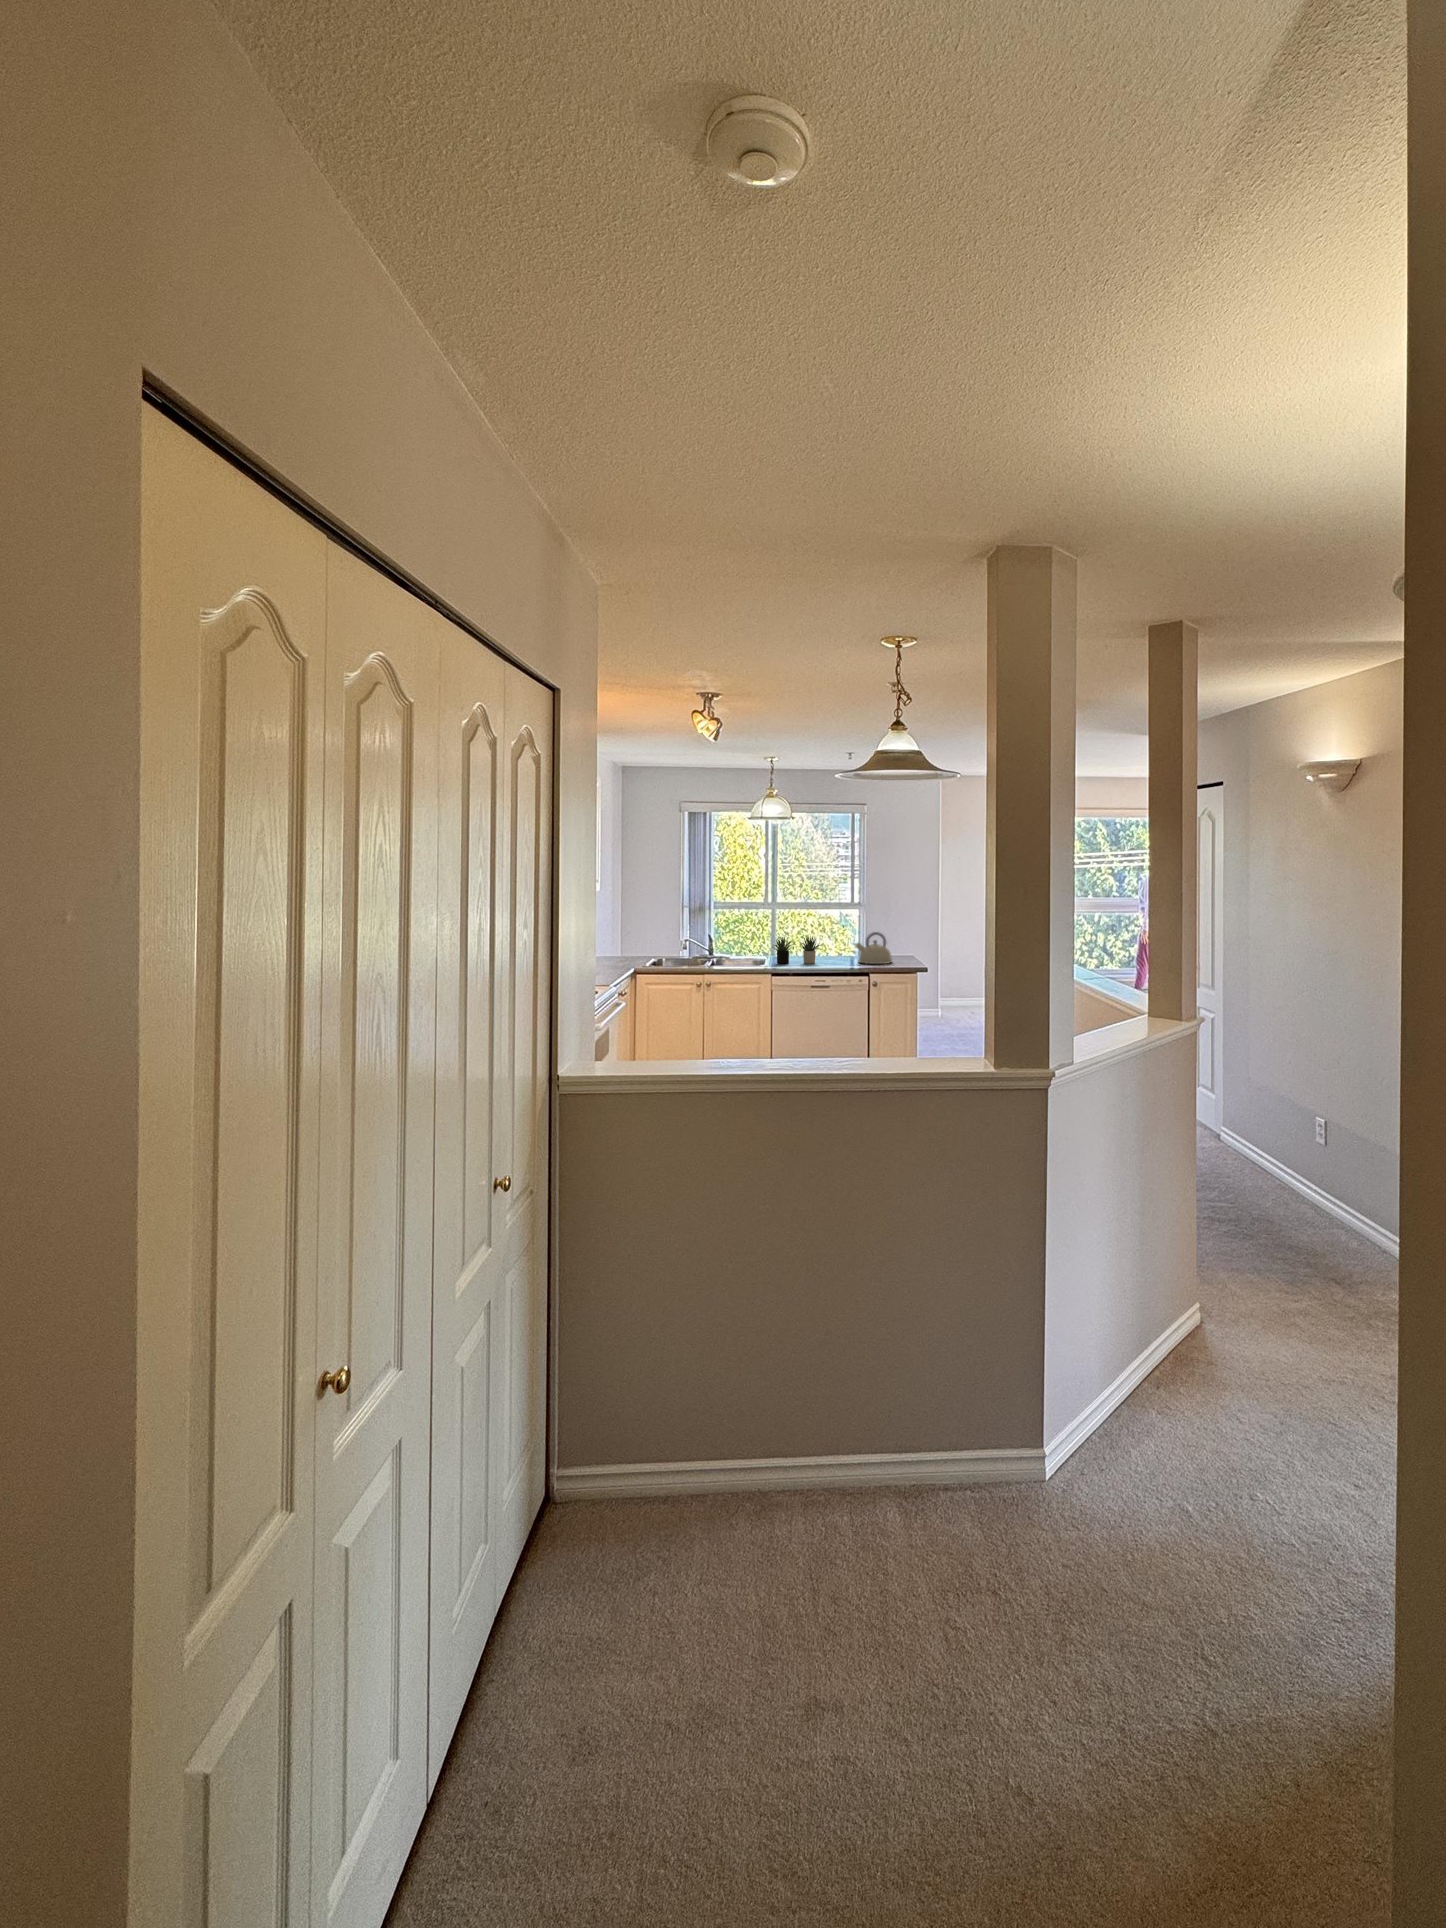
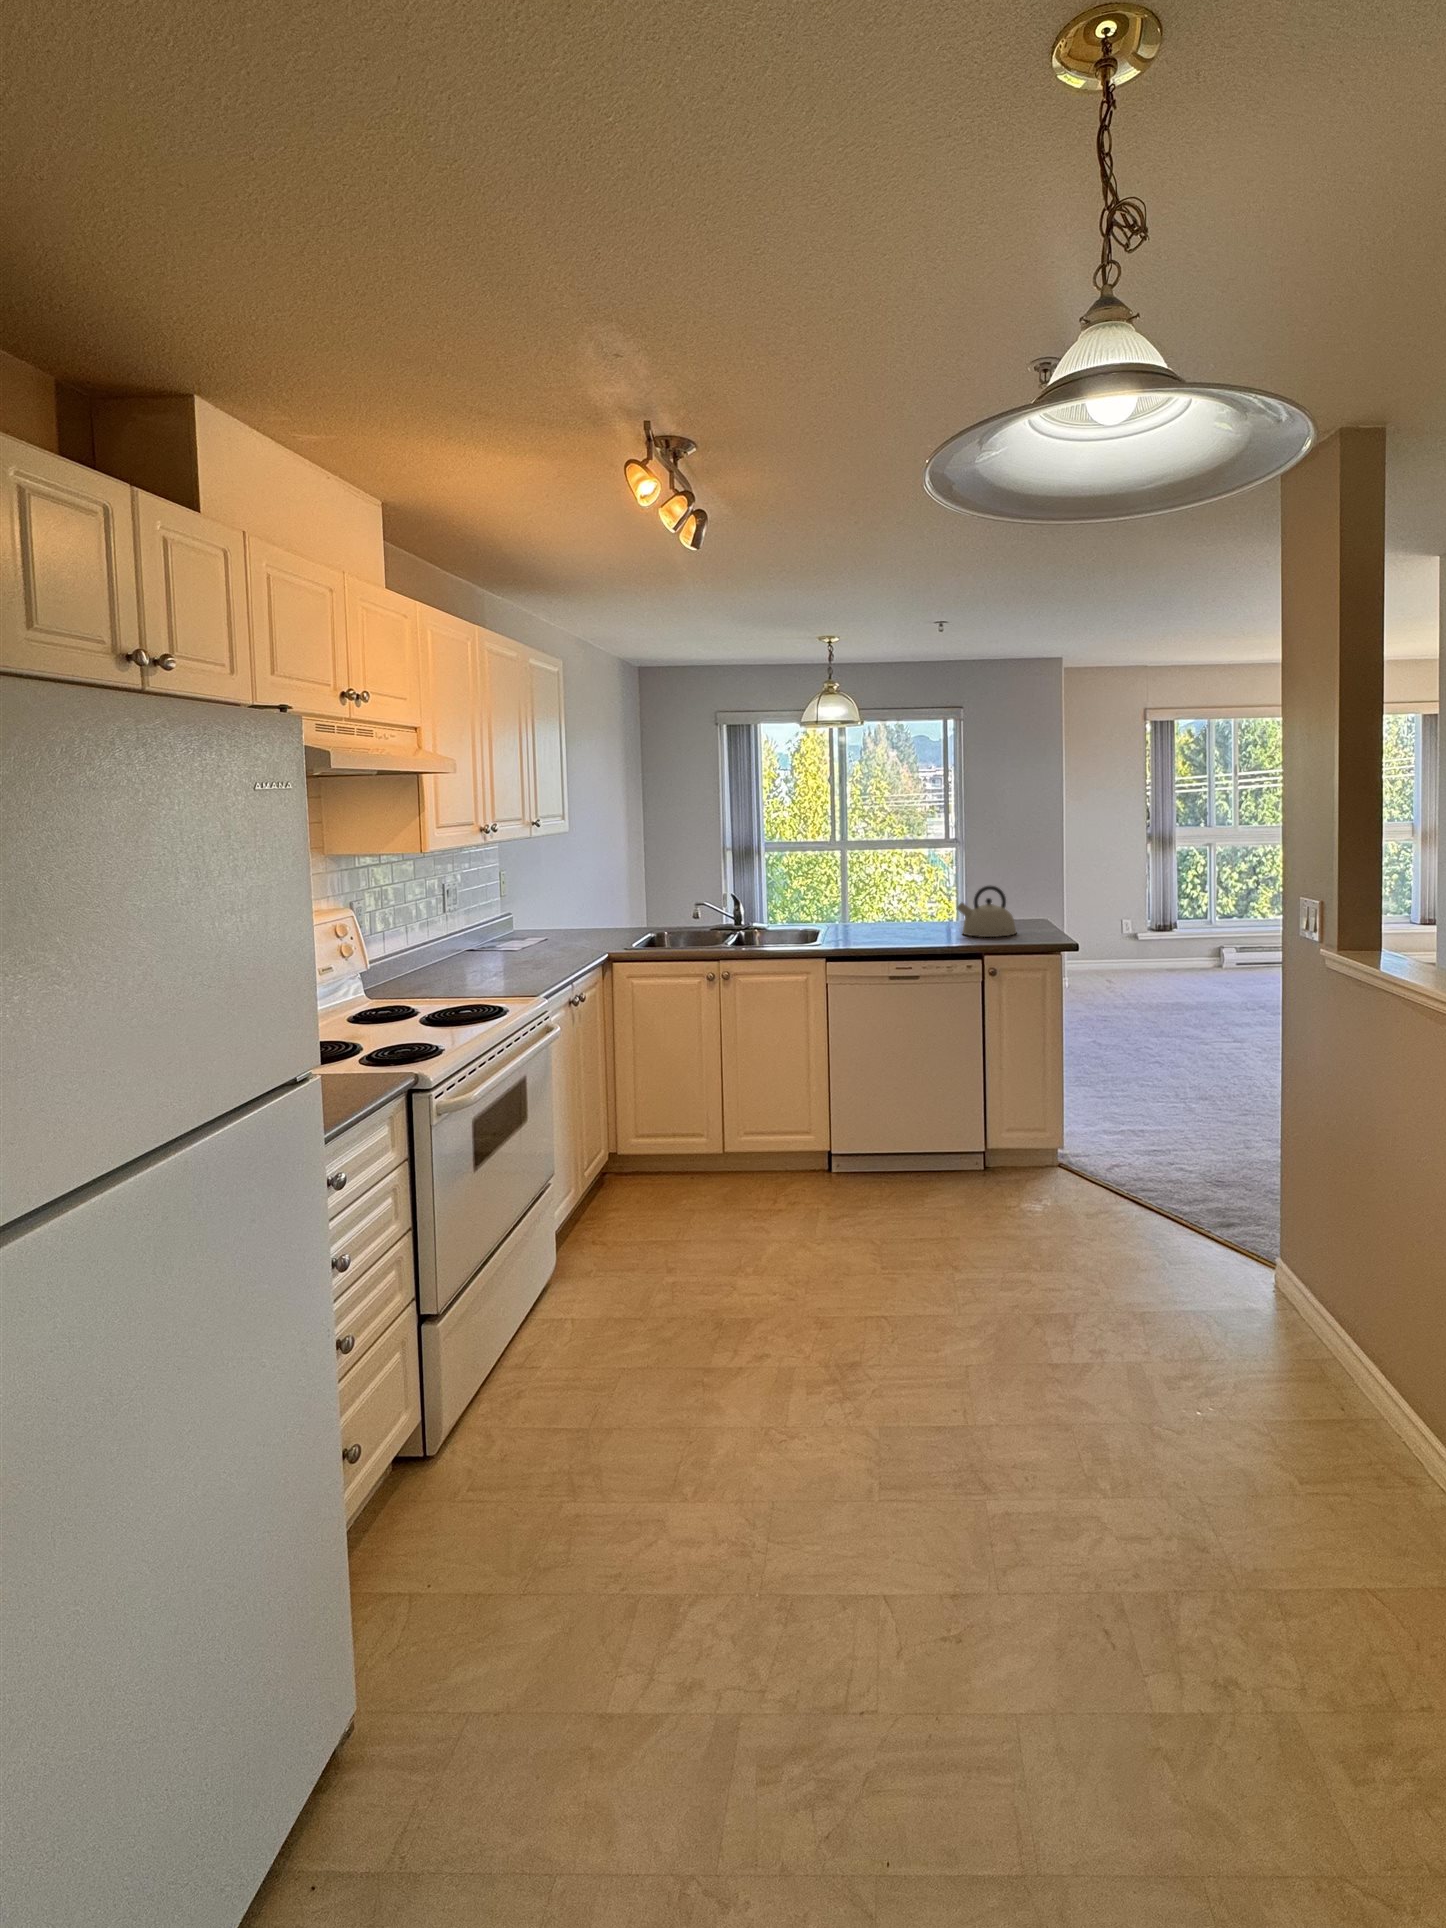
succulent plant: present [773,937,820,964] -> none [823,890,906,938]

